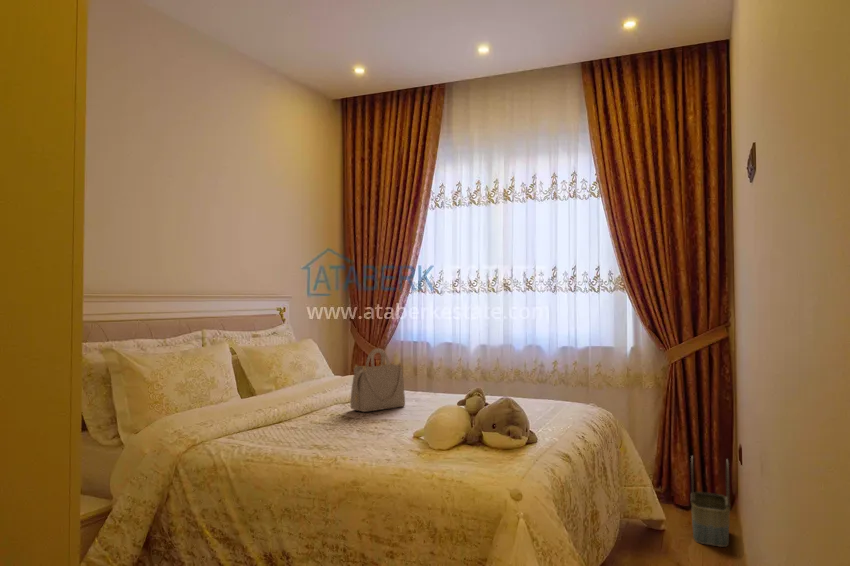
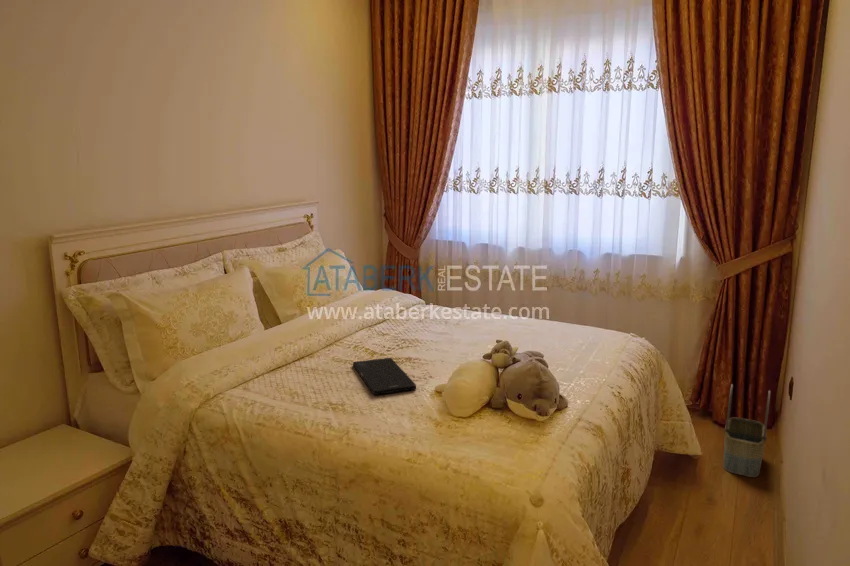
handbag: present [350,348,405,412] -> none [372,276,429,342]
smartphone: none [336,421,402,445] -> present [353,358,416,395]

